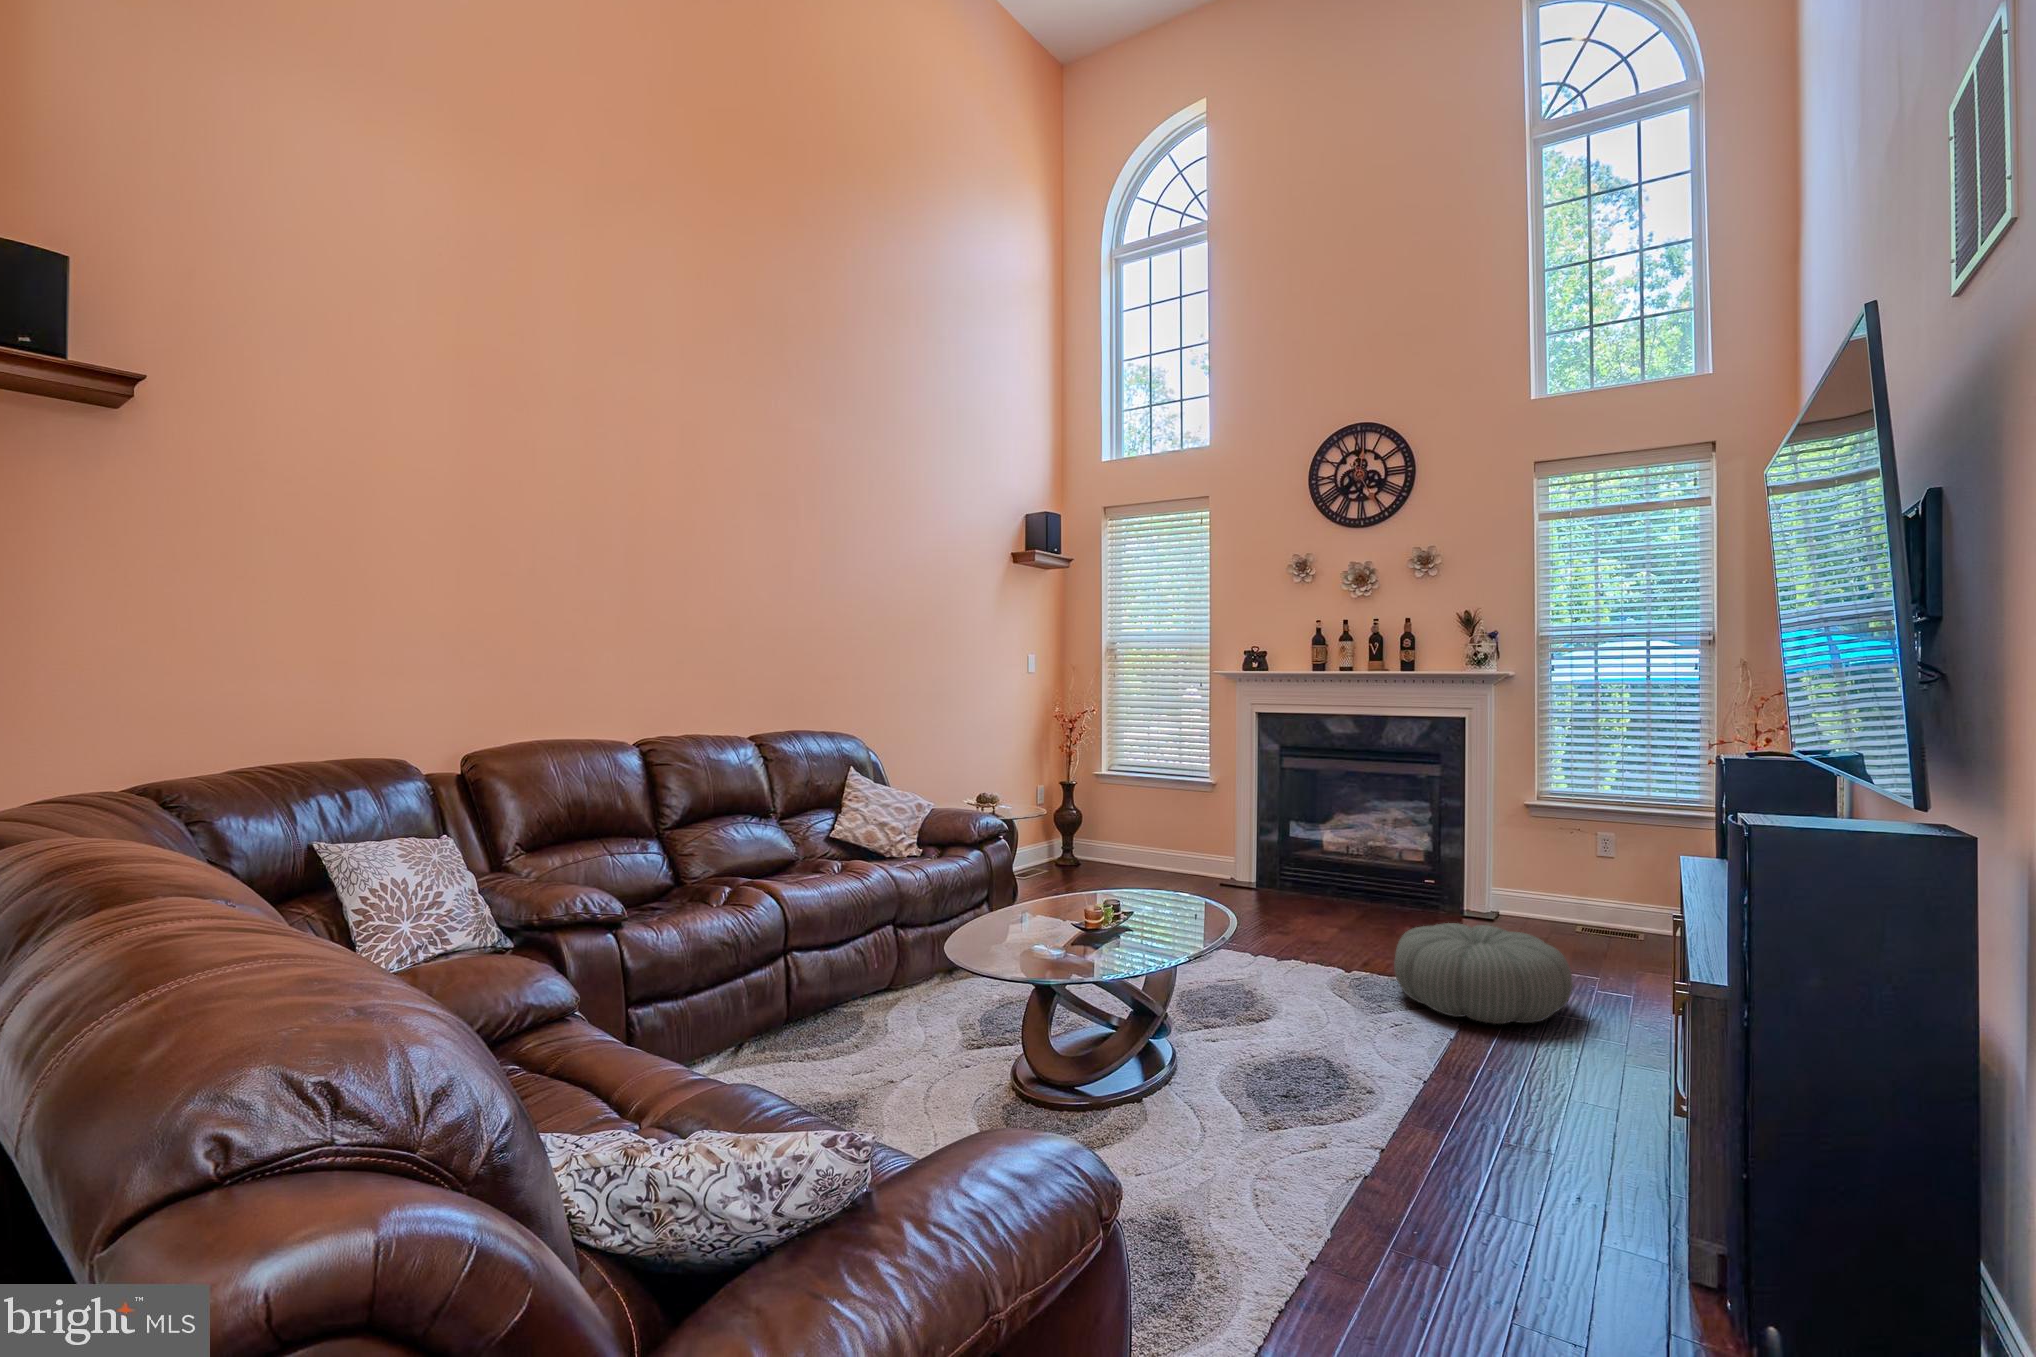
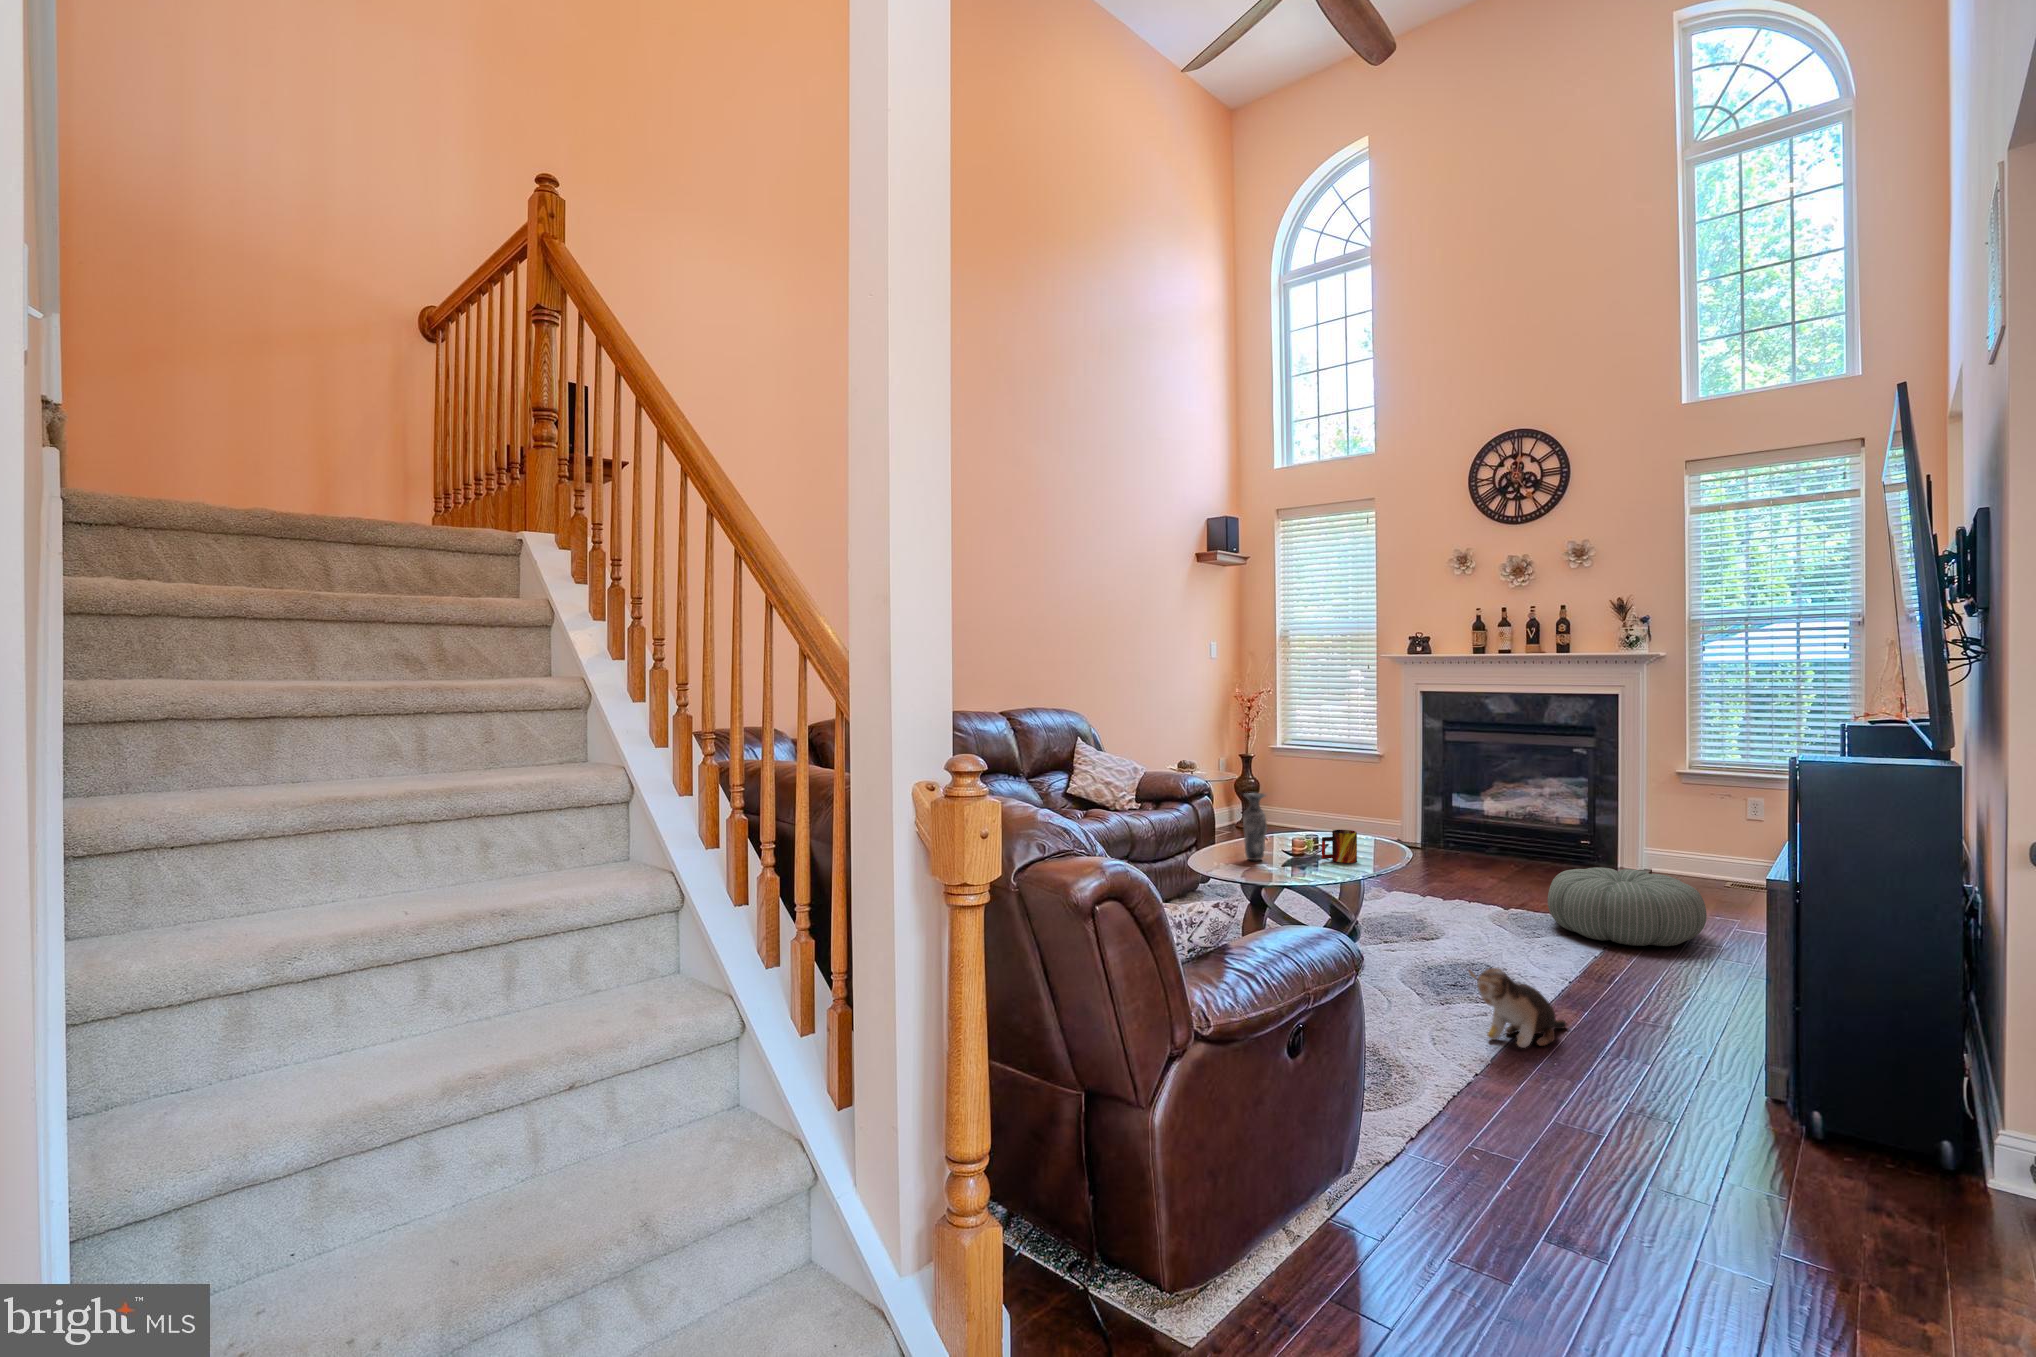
vase: none [1027,844,1057,932] -> present [1243,793,1267,860]
mug: none [1124,890,1168,935] -> present [1322,830,1357,863]
plush toy: none [1301,1101,1426,1214] -> present [1469,968,1566,1048]

